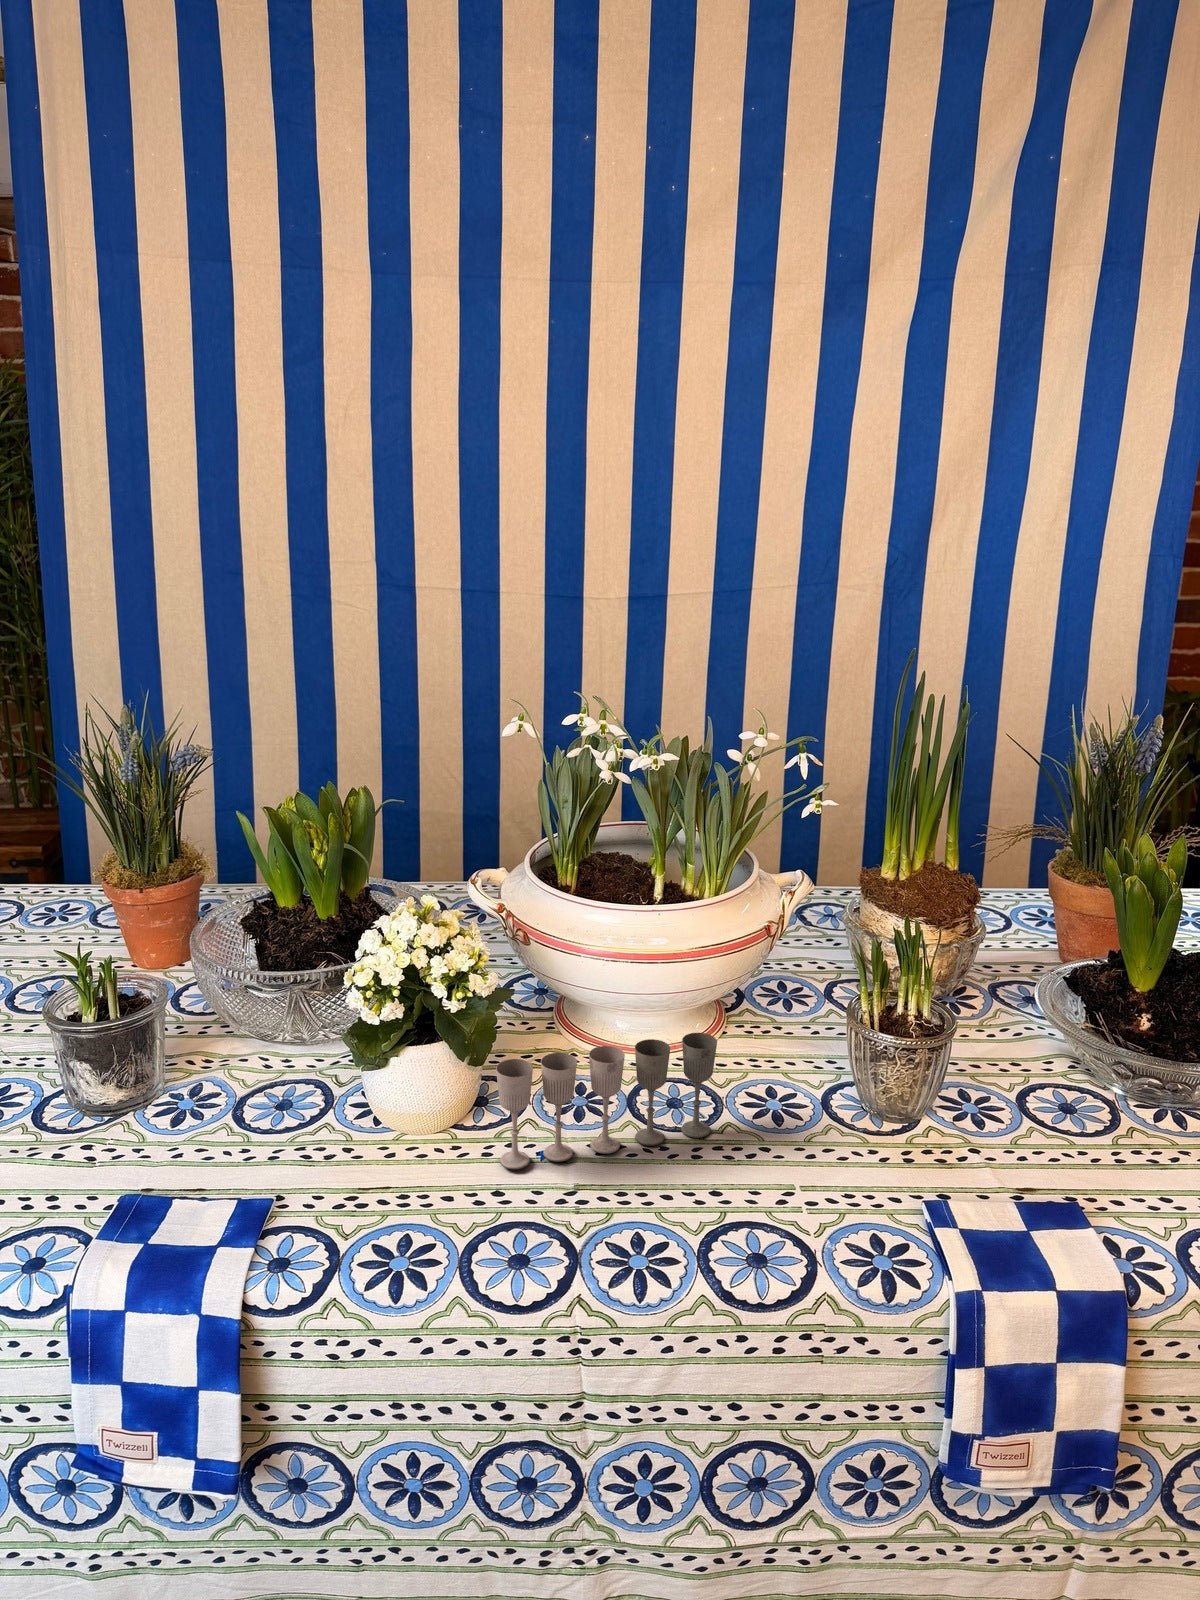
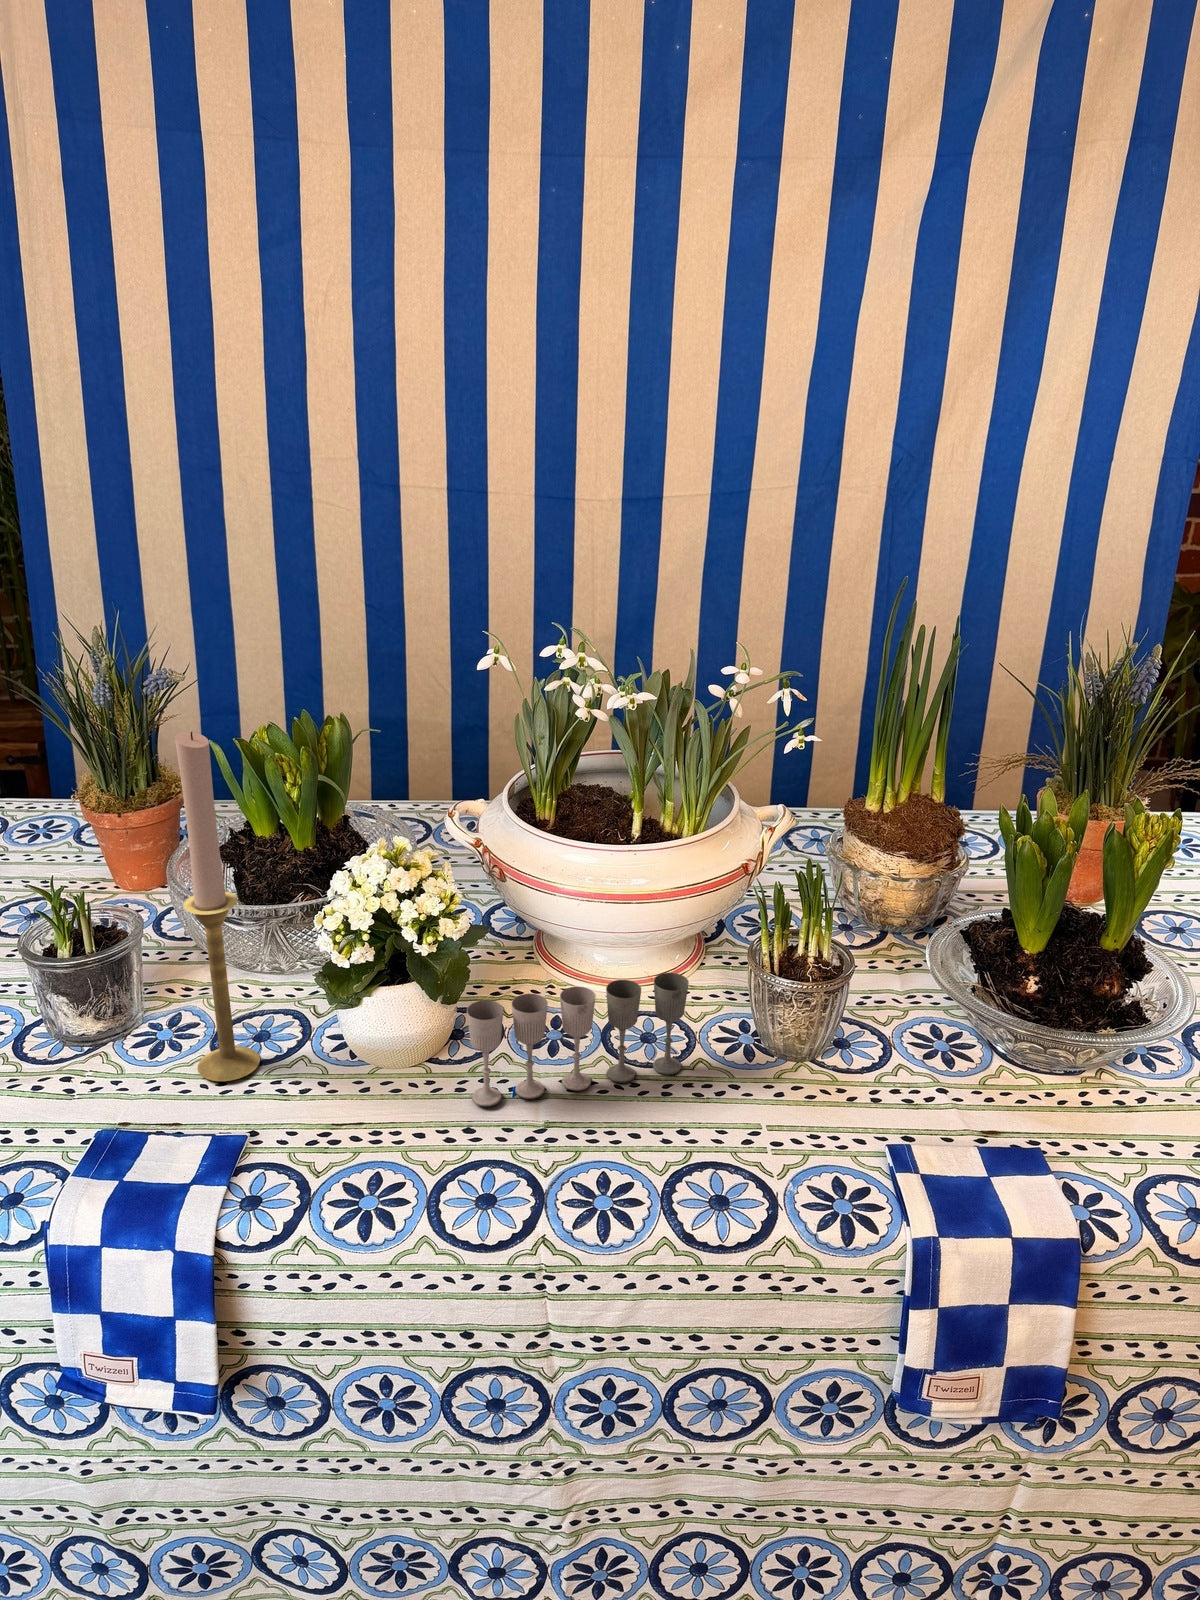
candlestick: none [211,787,283,1147] -> present [175,732,260,1081]

